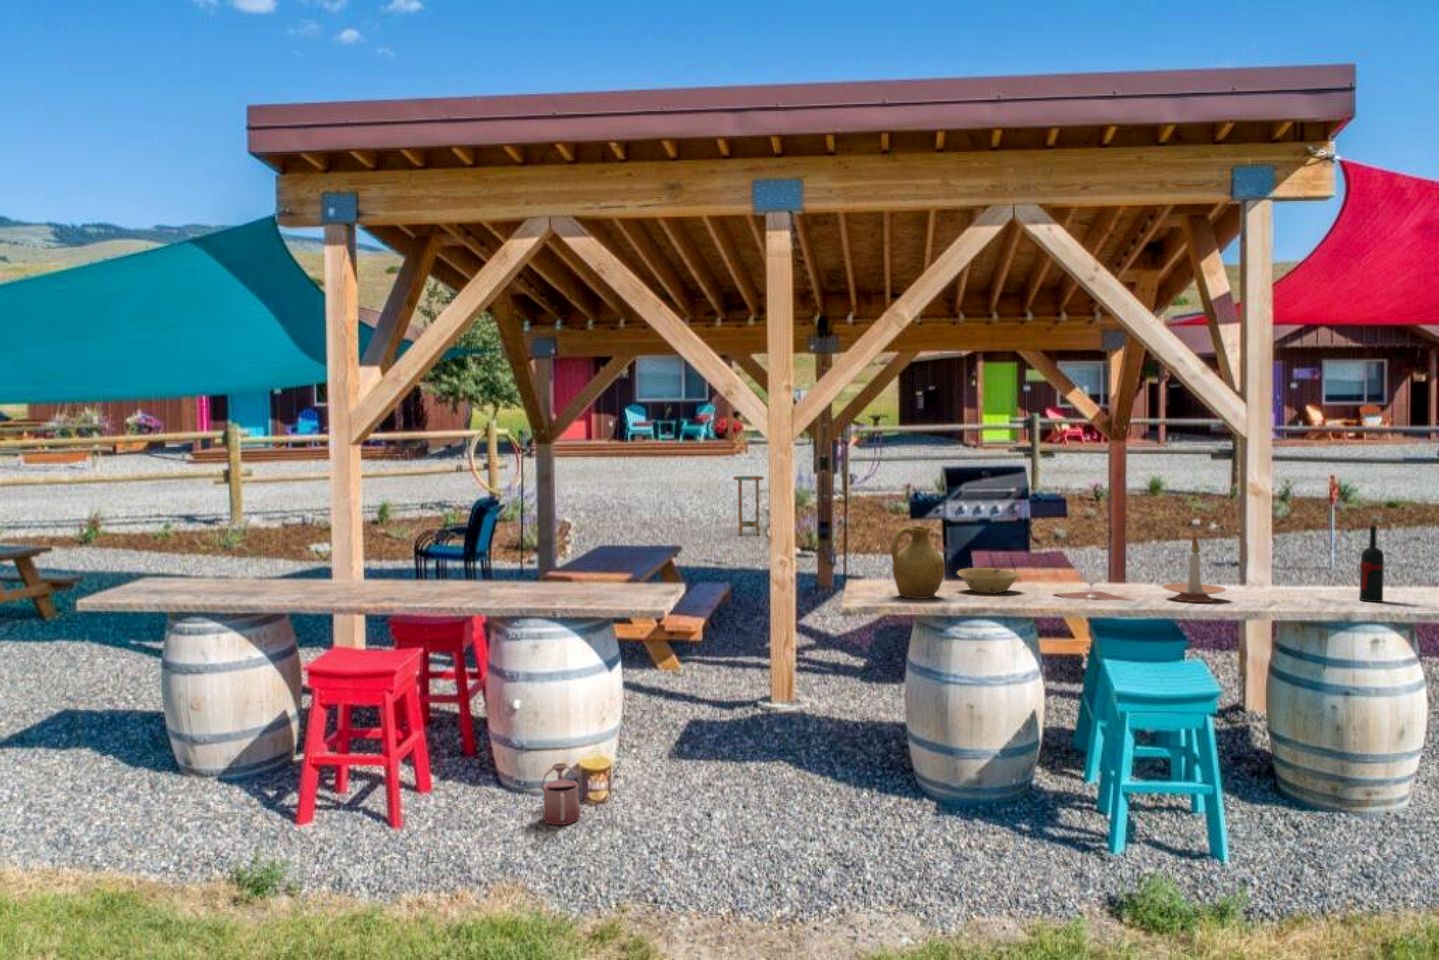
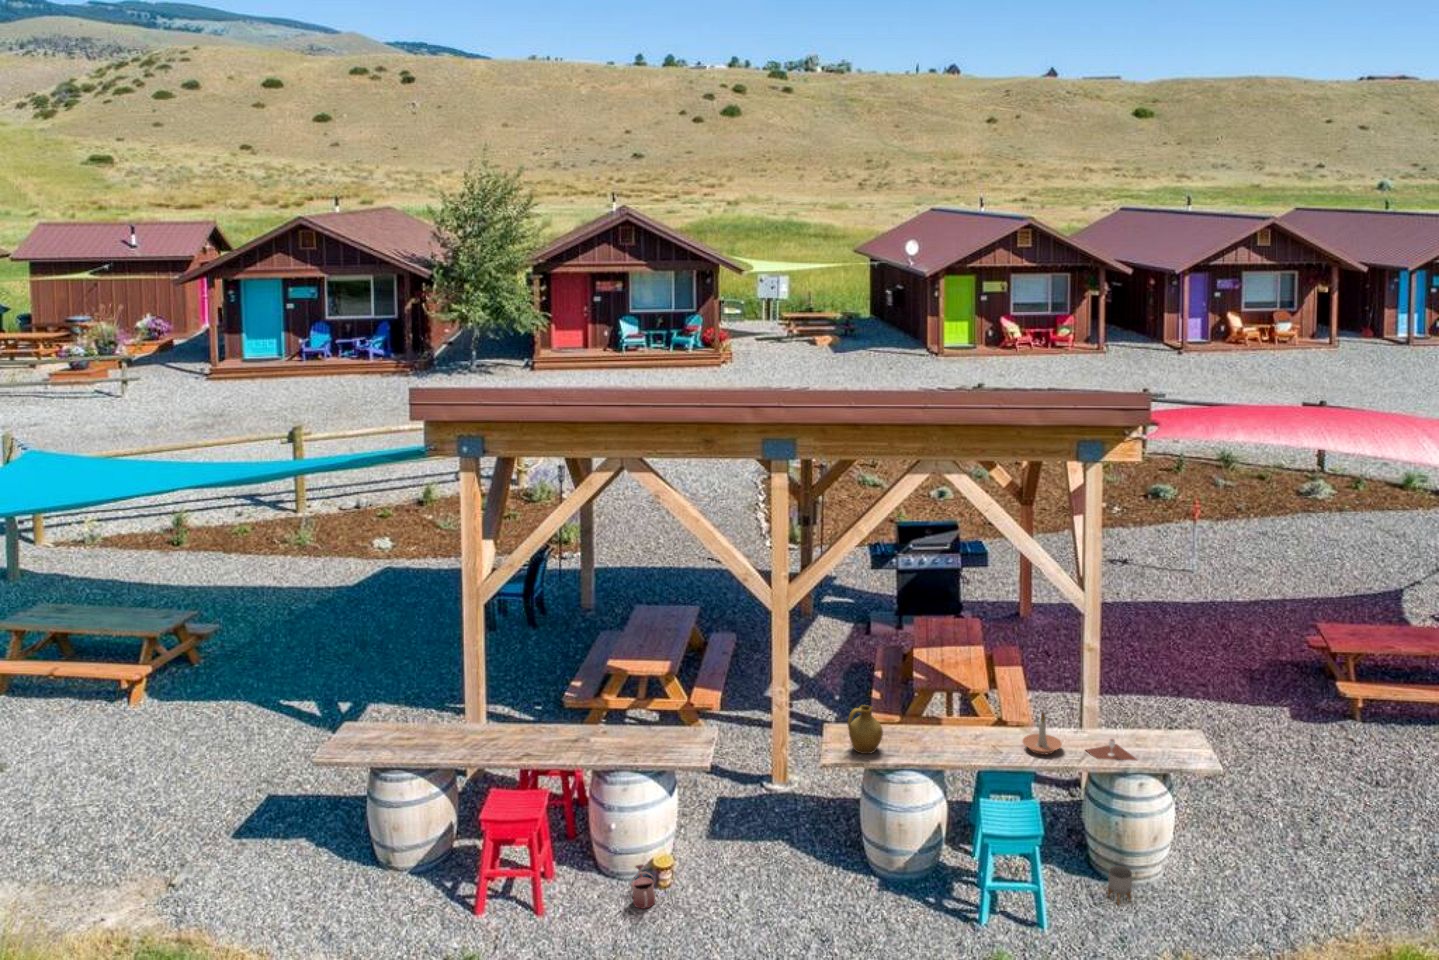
side table: present [734,476,763,536] -> none [729,466,755,519]
wine bottle: present [1359,523,1384,602] -> none [1146,702,1162,751]
bowl: present [957,568,1020,593] -> none [892,715,934,740]
wine glass: present [1053,572,1128,600] -> present [1086,739,1137,760]
planter: none [1319,776,1362,837] -> present [1108,866,1132,905]

